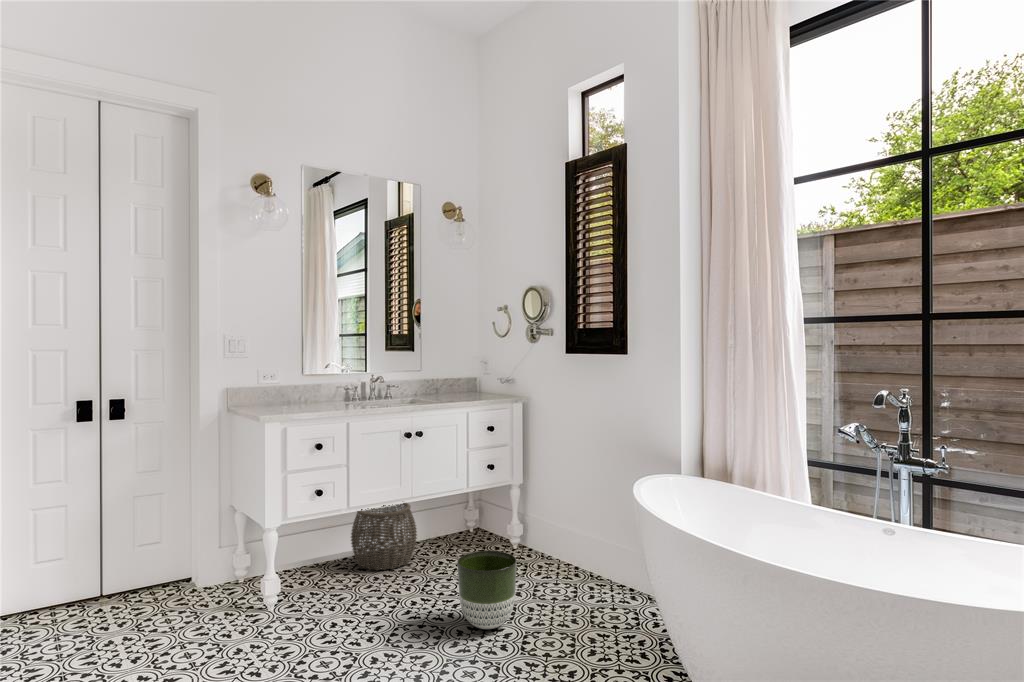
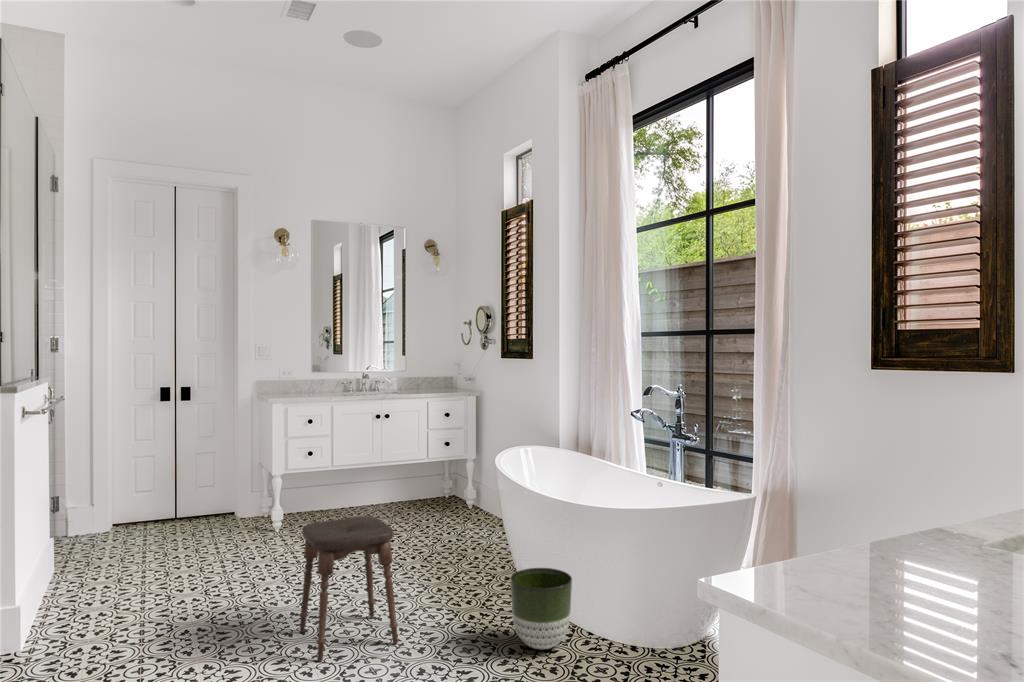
woven basket: present [351,503,417,570] -> none [417,510,484,582]
stool: none [238,510,345,661] -> present [300,517,398,662]

